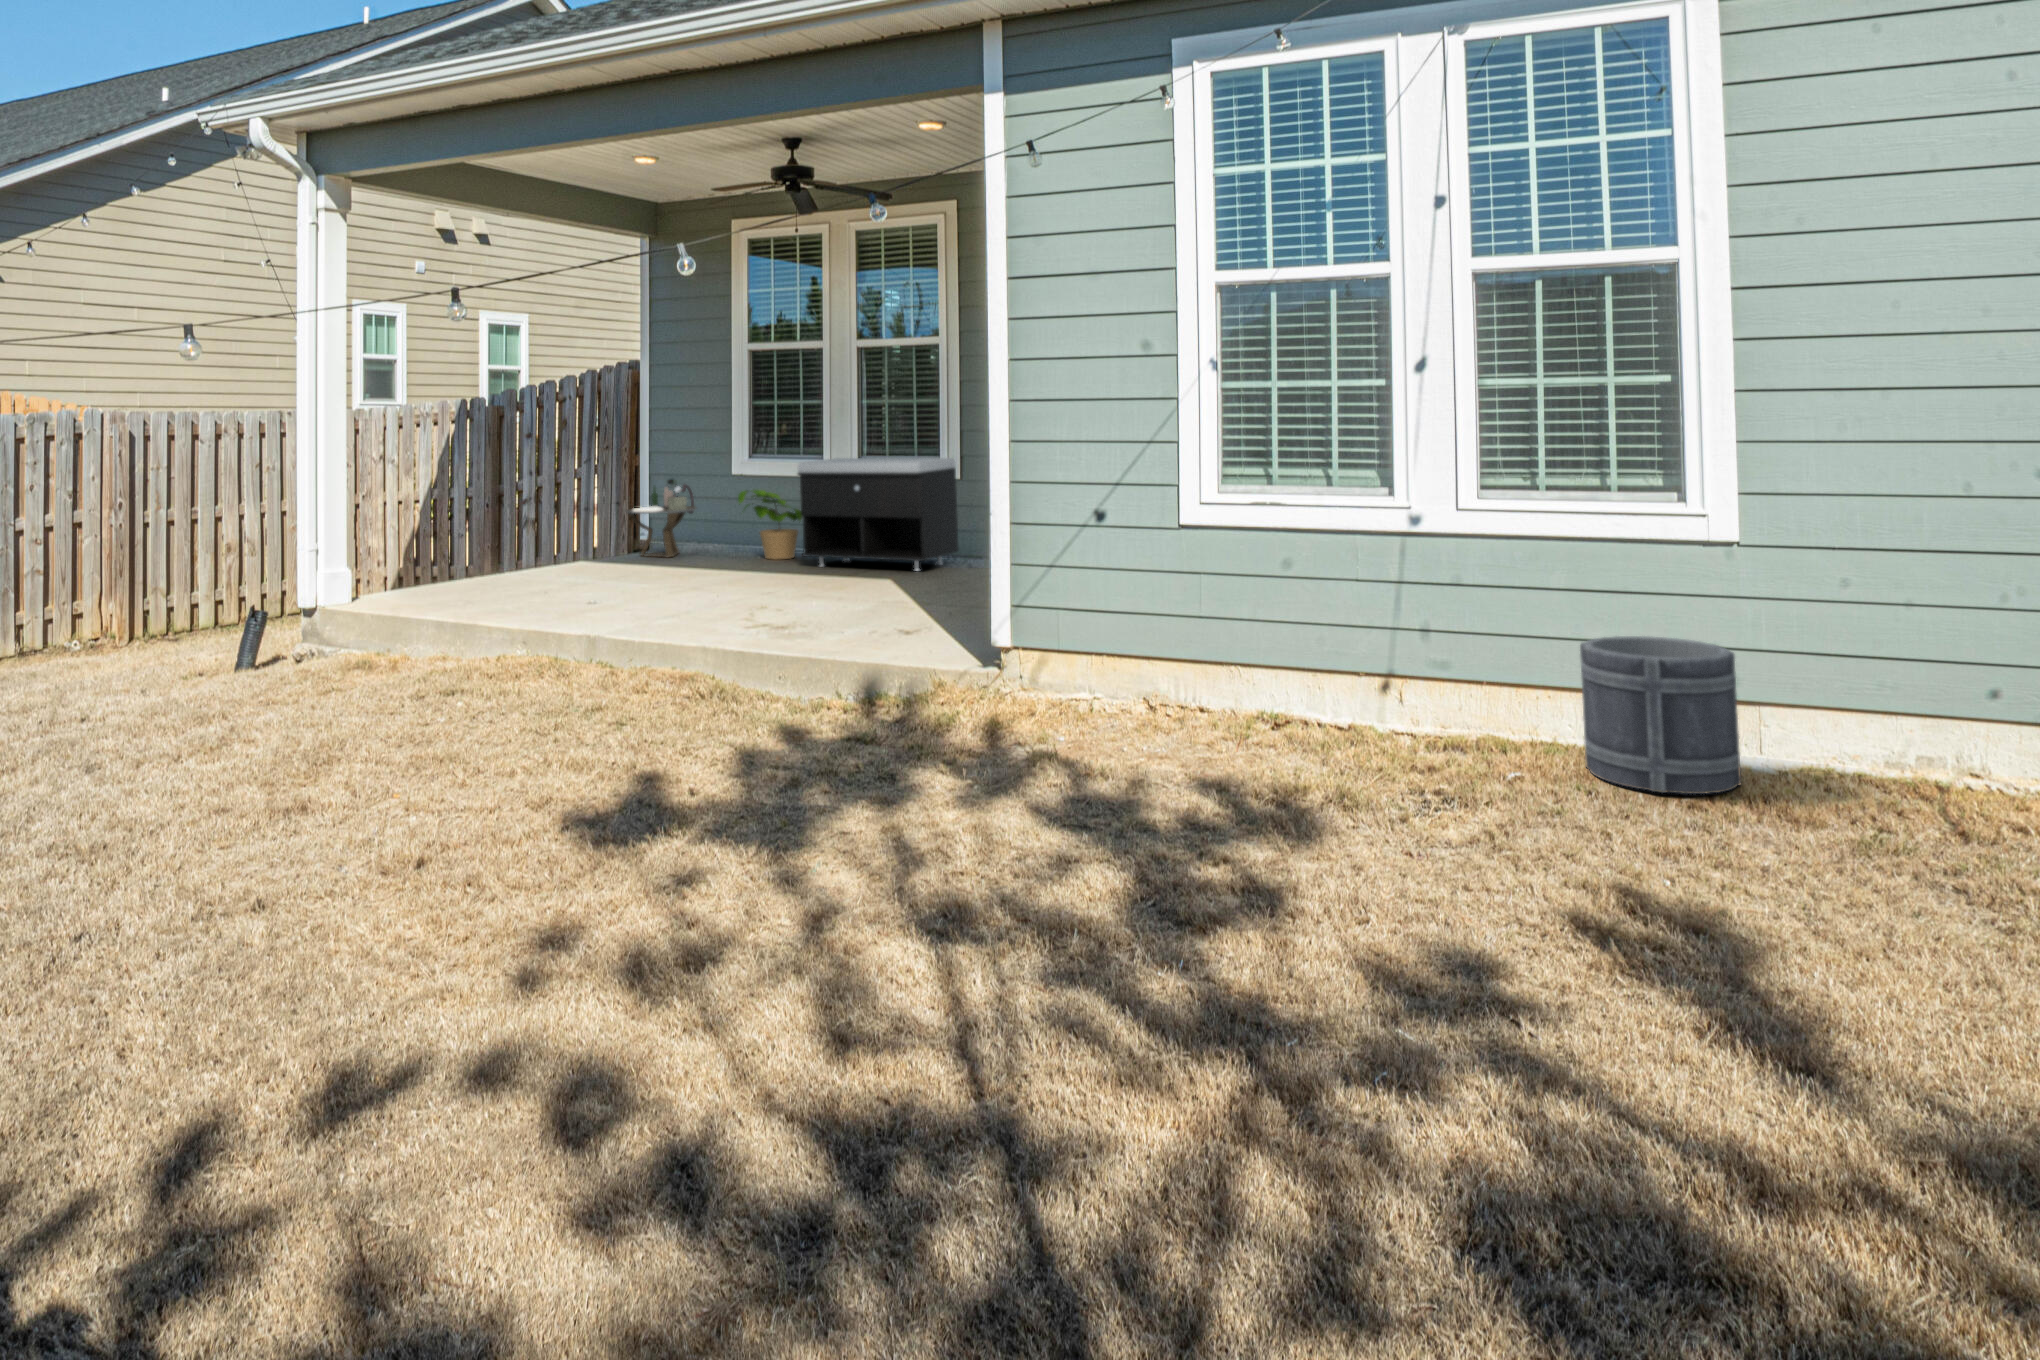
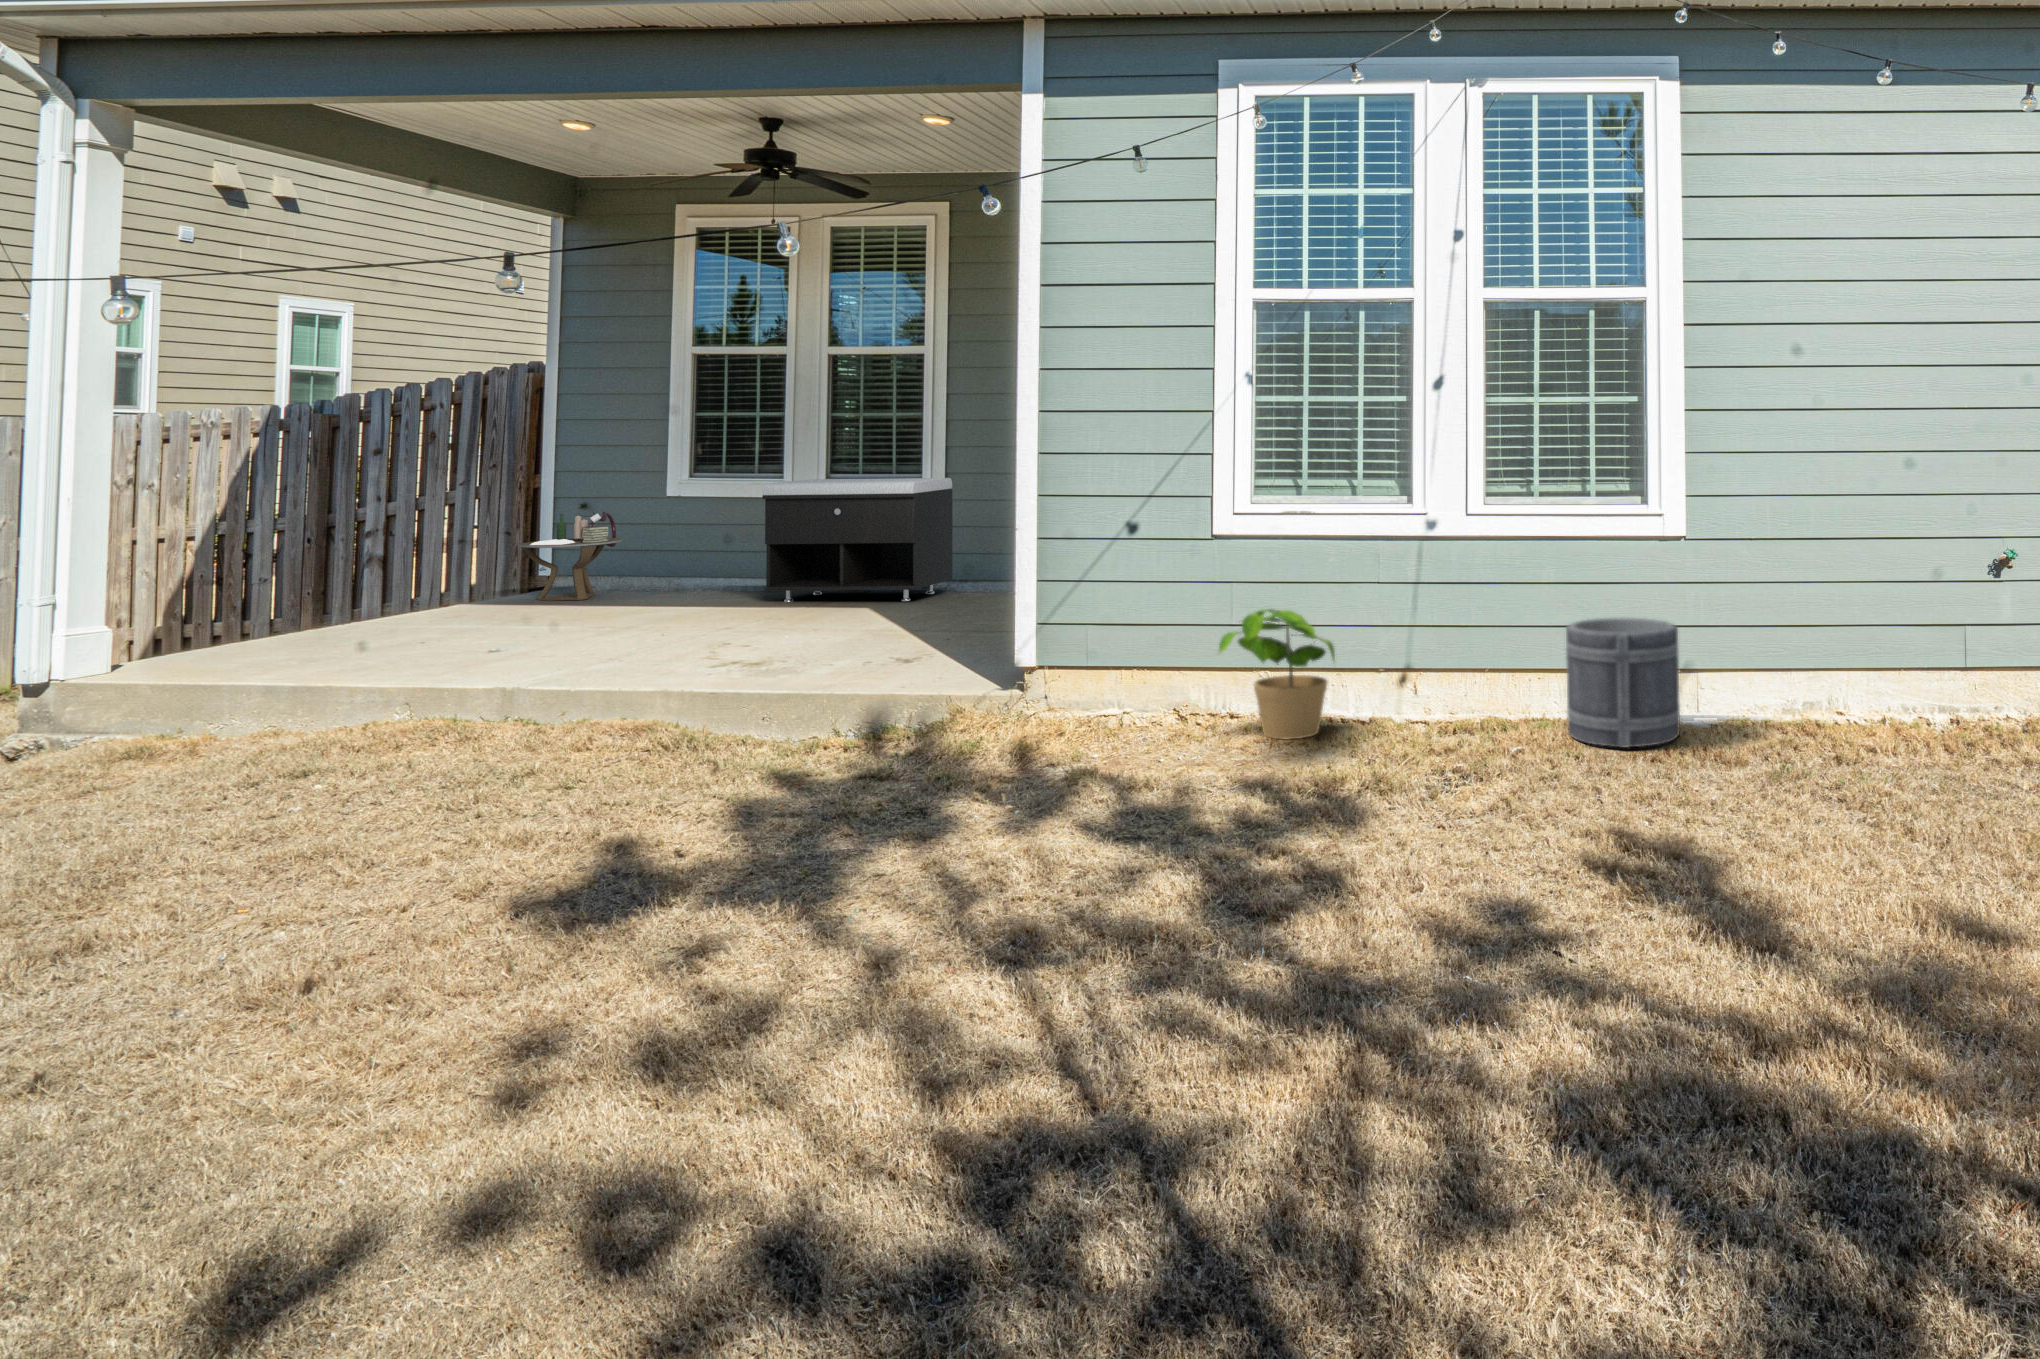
potted plant: present [738,490,802,560] -> present [1219,609,1335,739]

